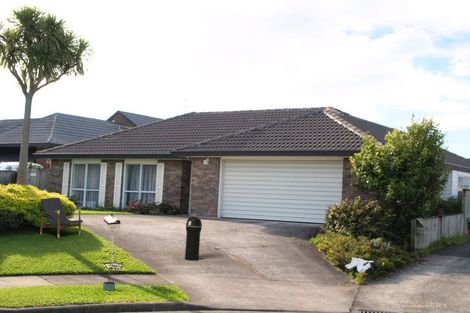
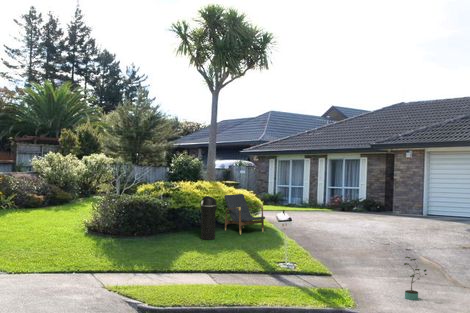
trash can: present [185,217,202,261] -> present [201,196,217,240]
potted plant: present [103,251,123,290] -> present [404,257,427,300]

